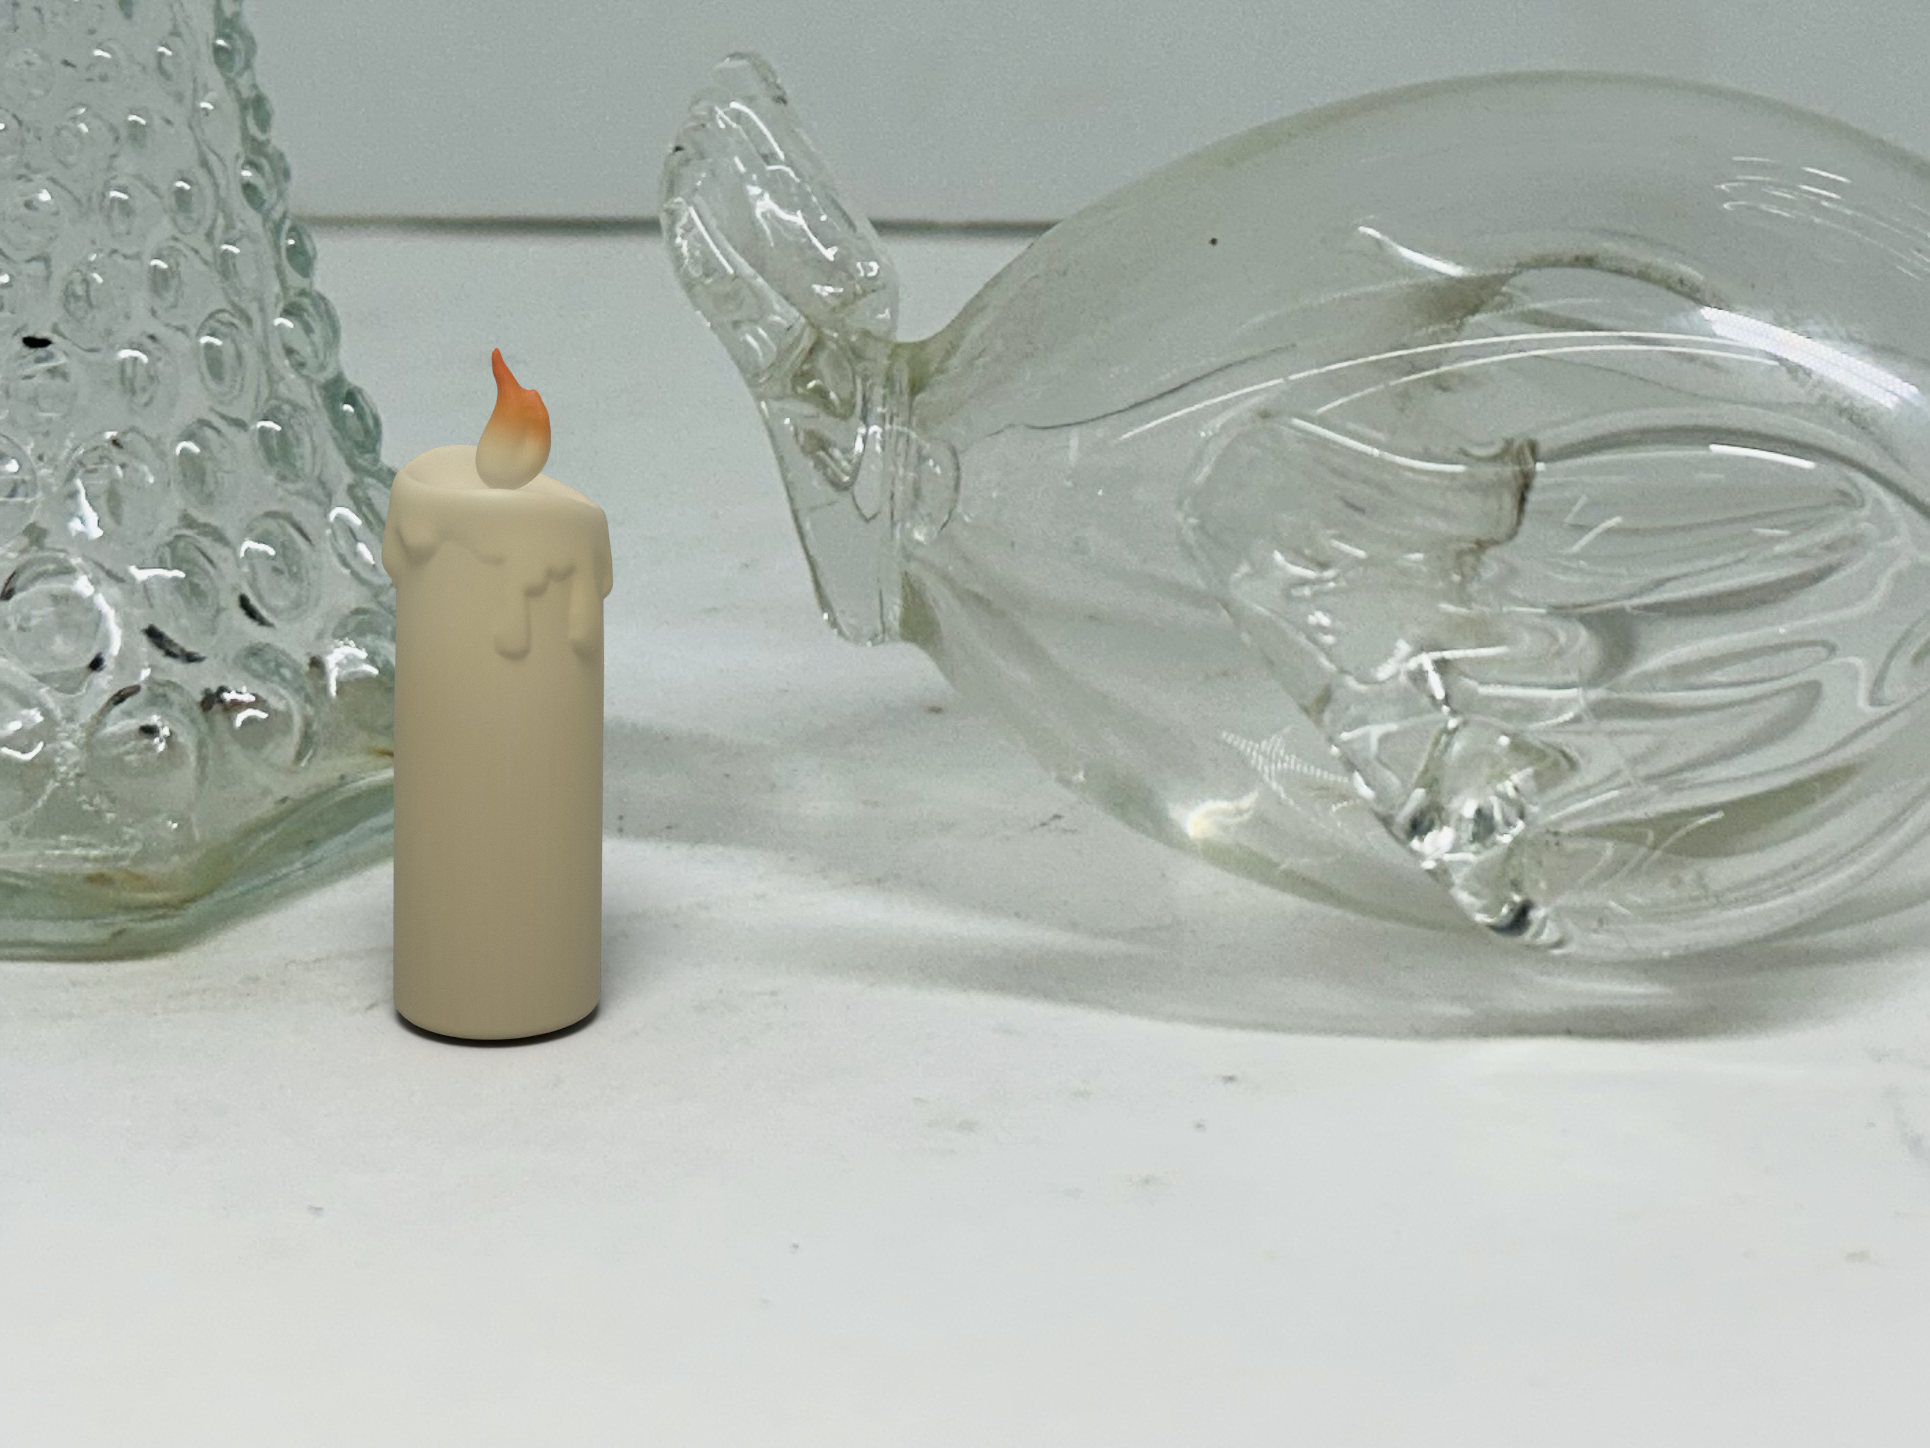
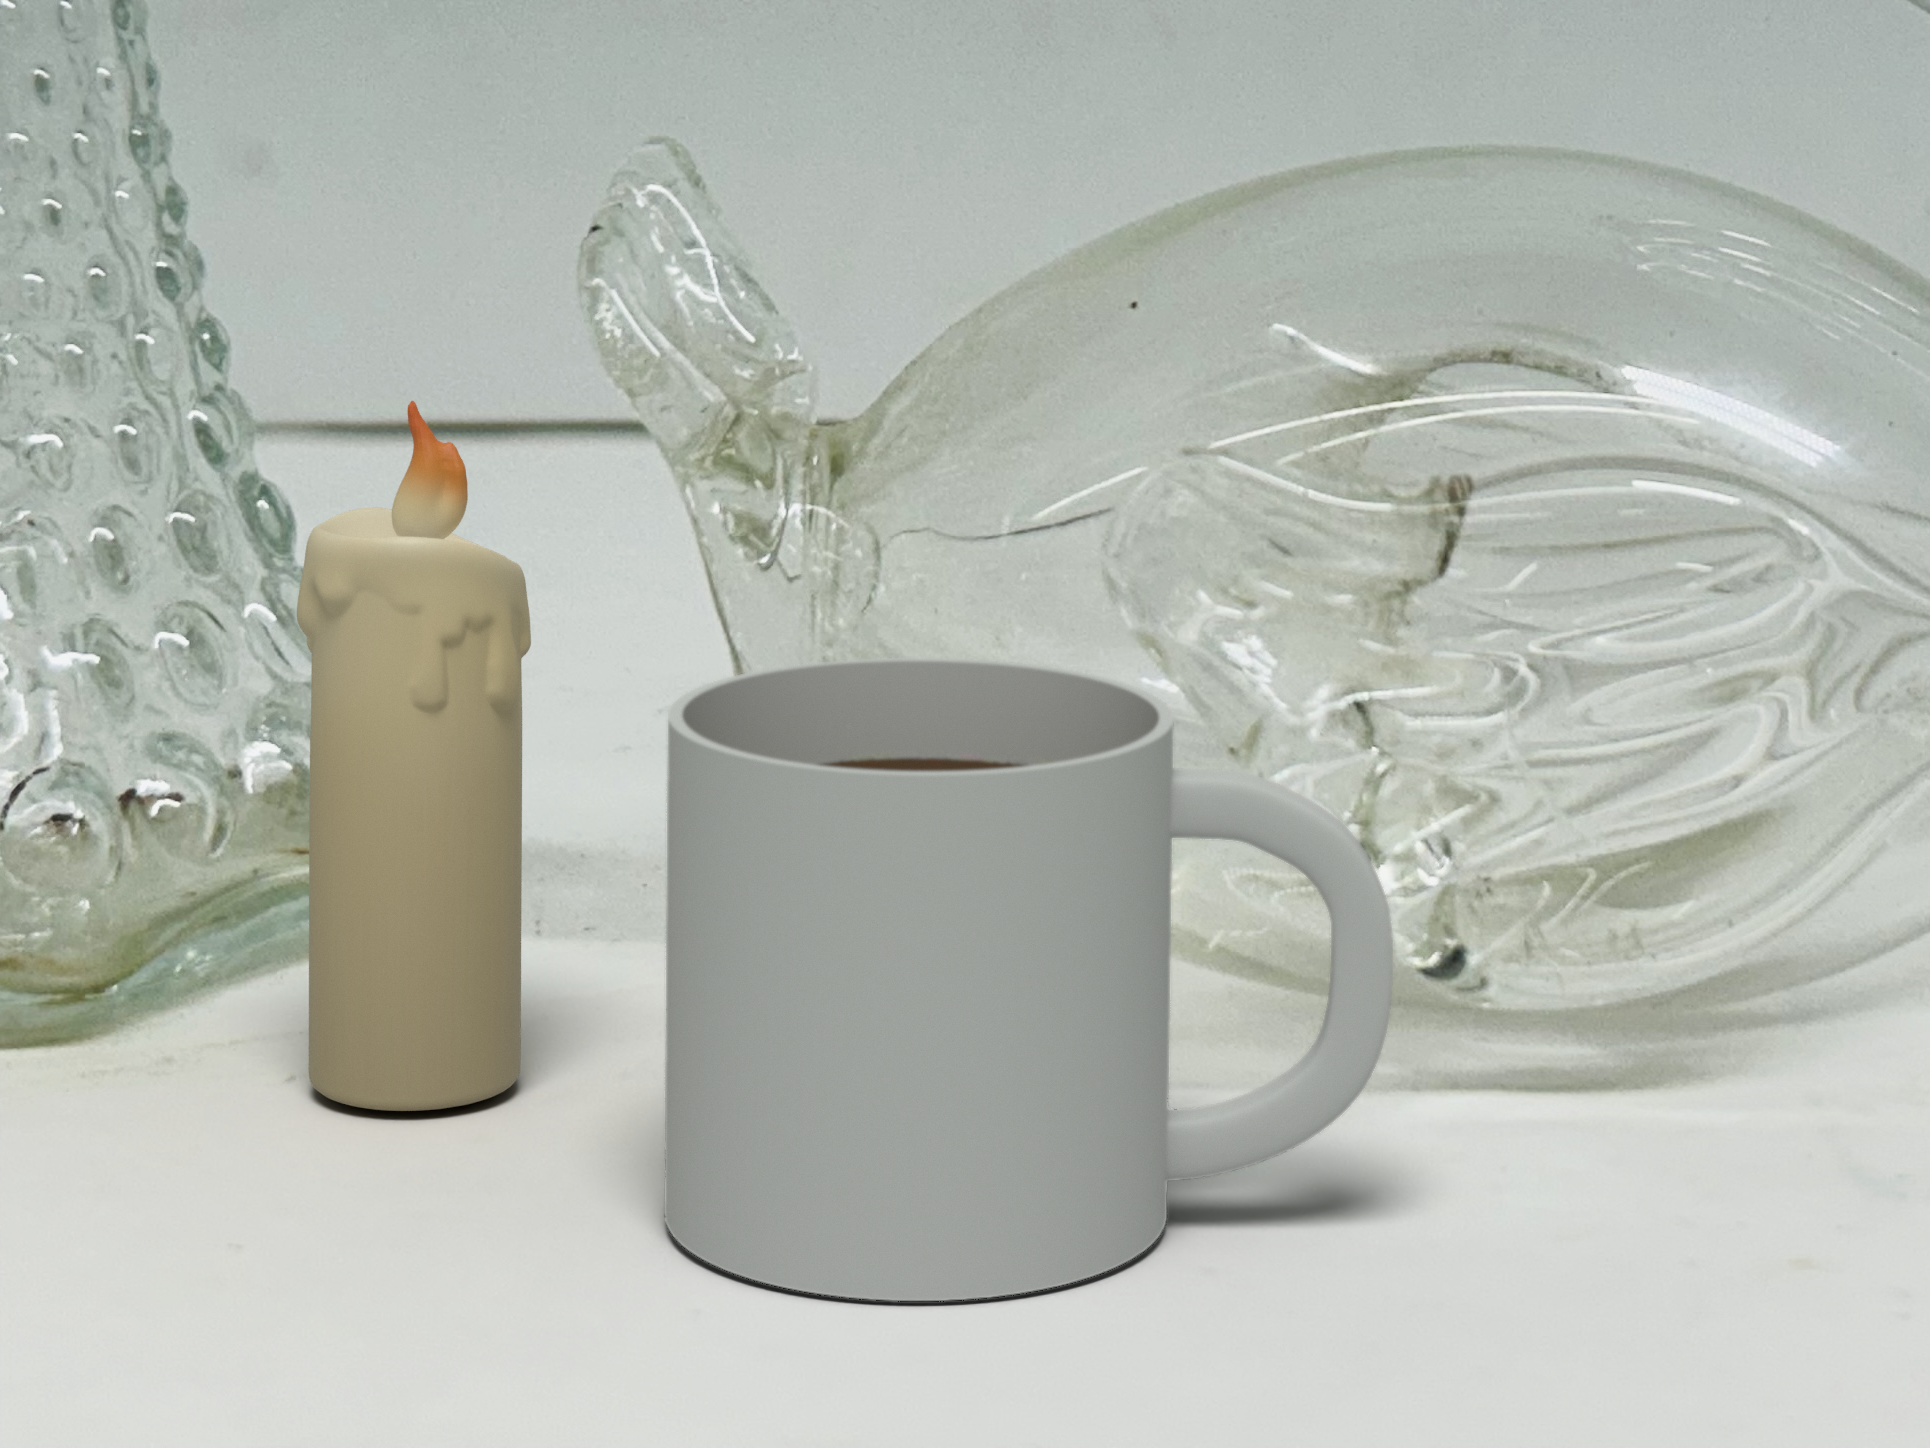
mug: none [741,621,1458,1277] -> present [664,658,1393,1301]

